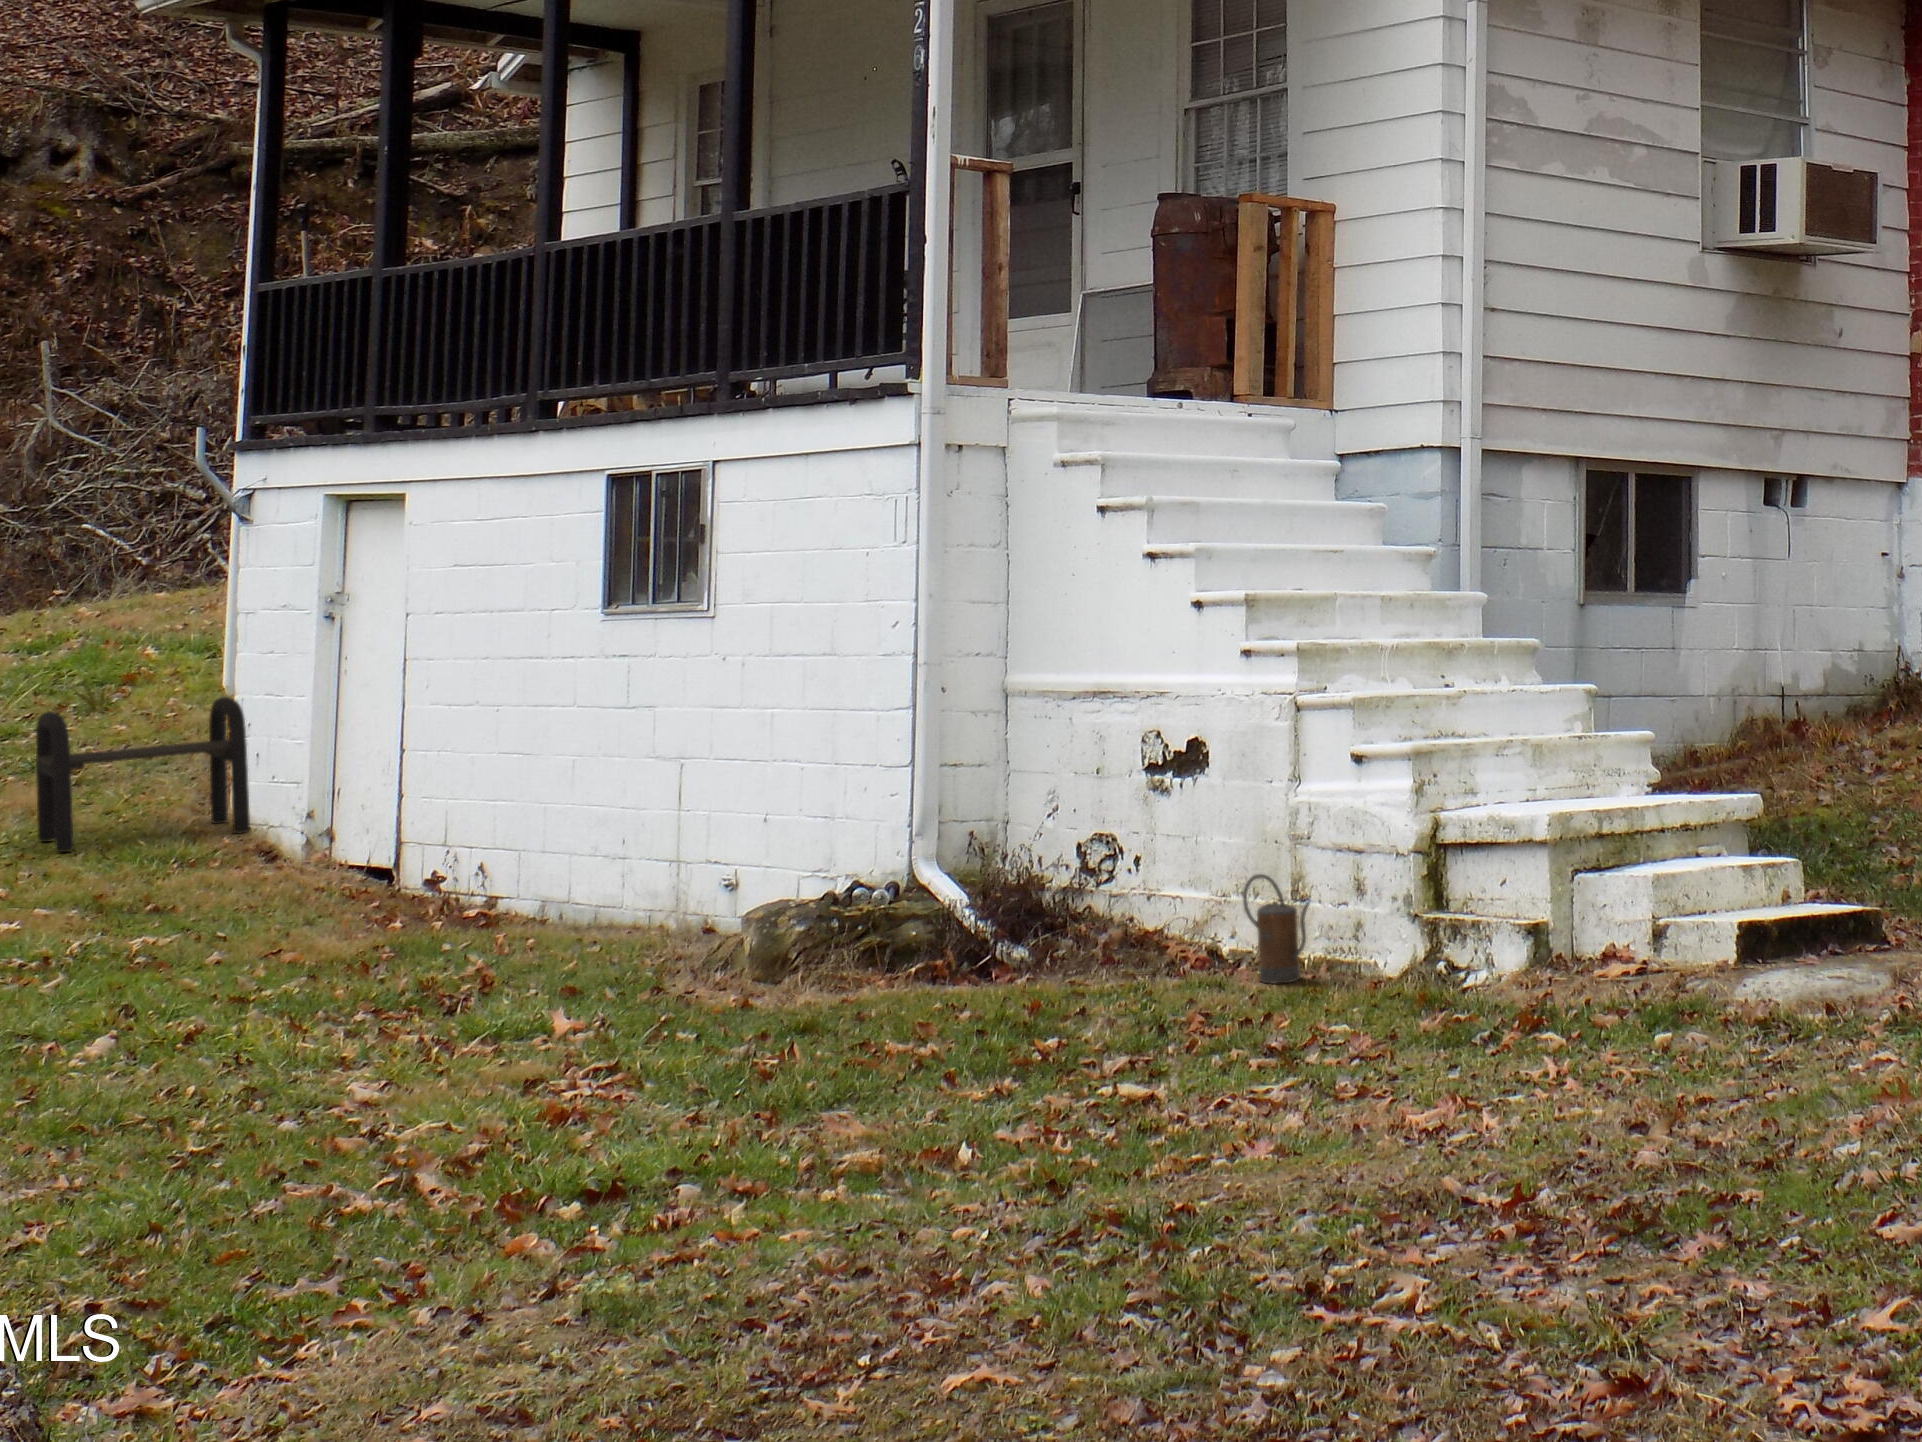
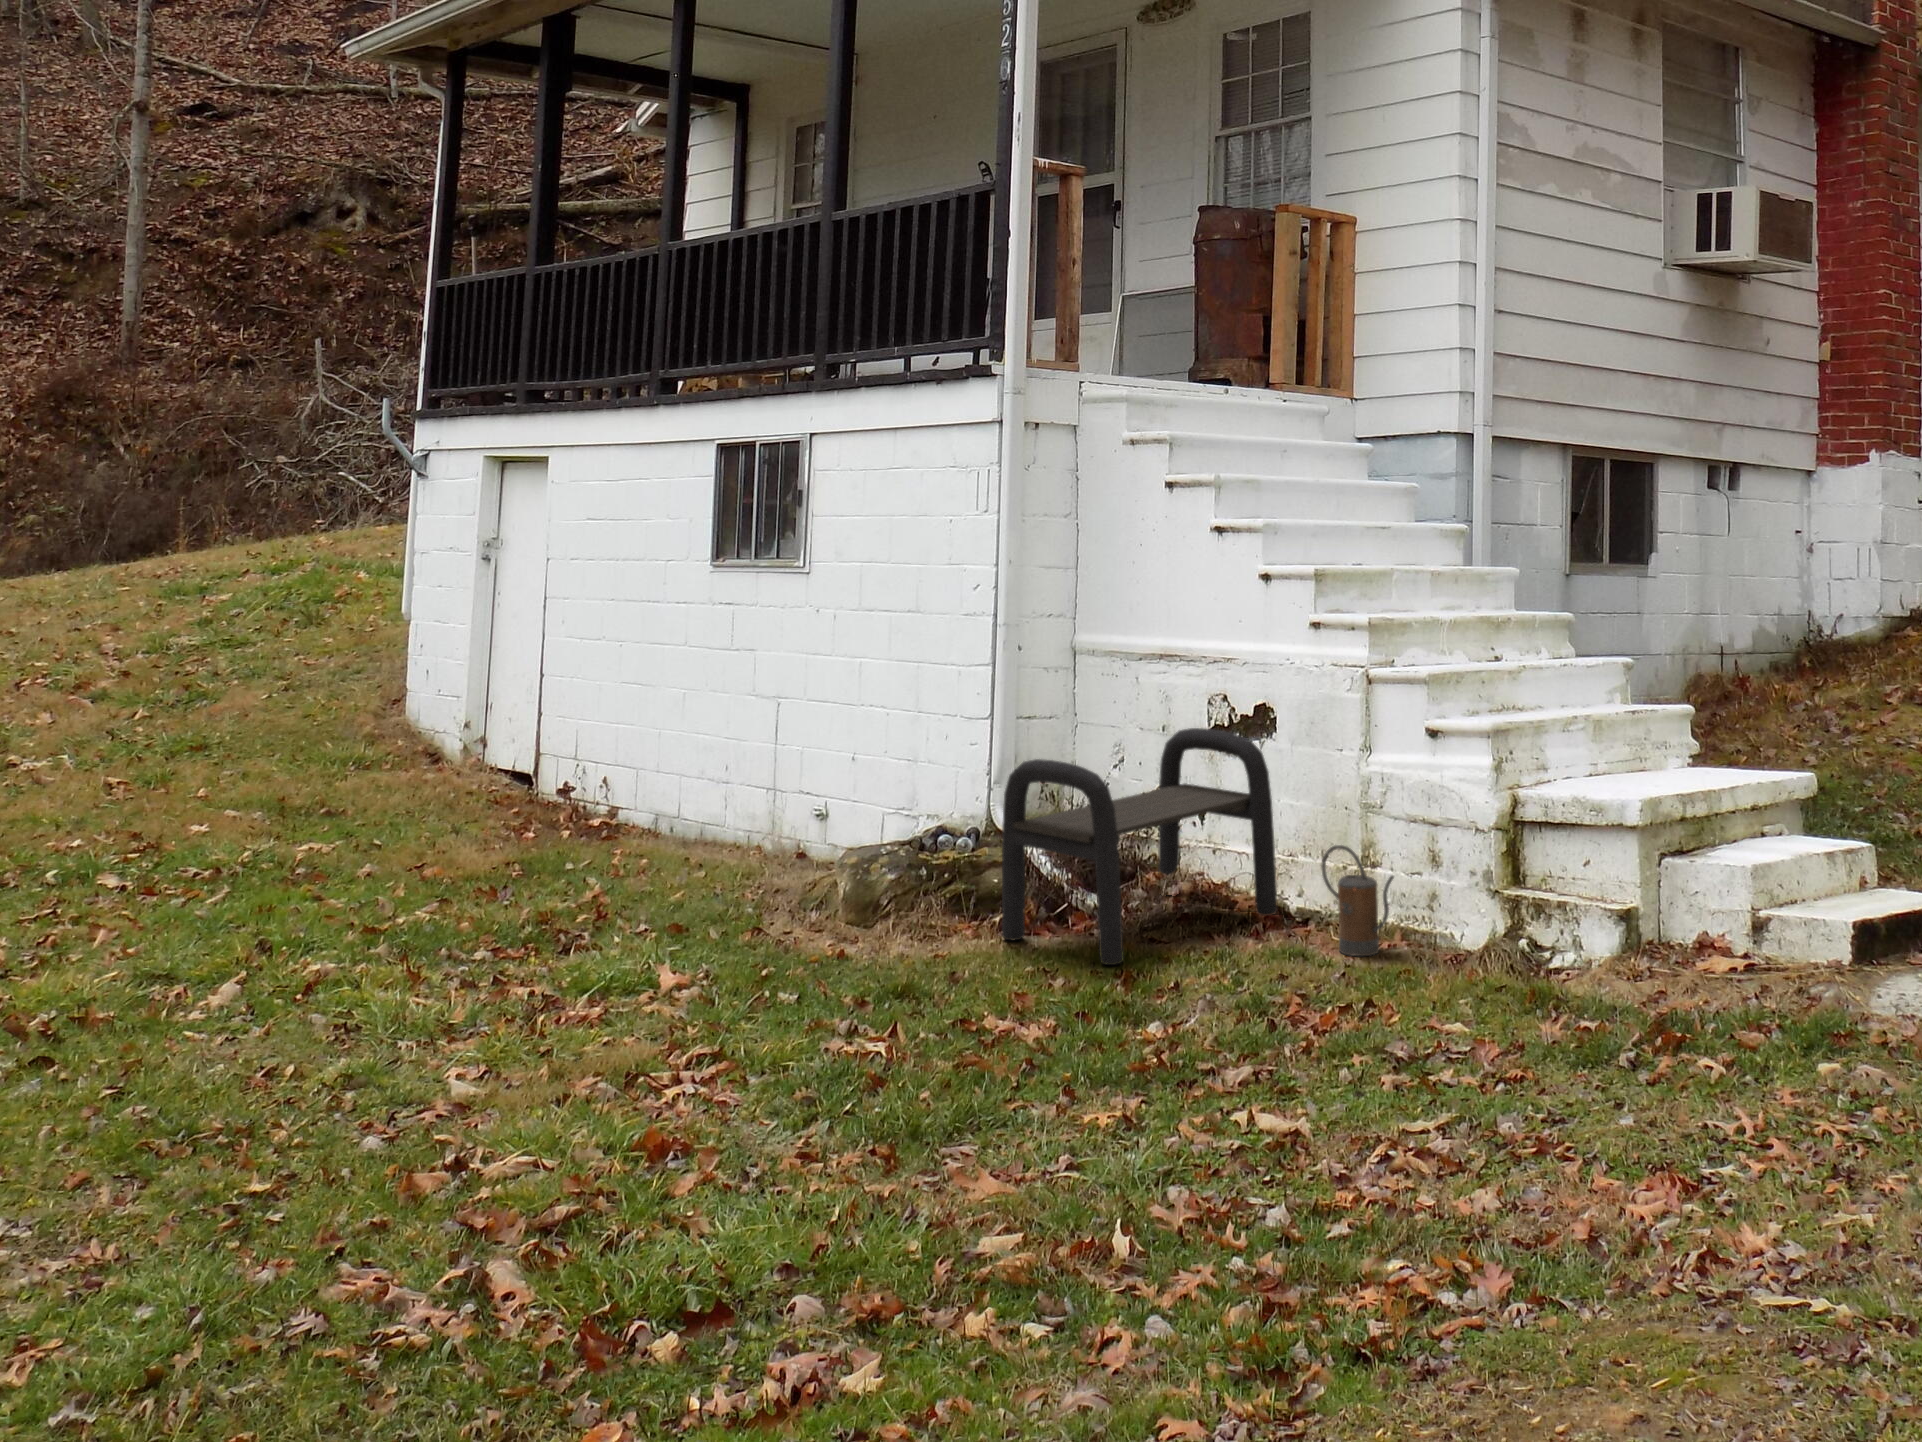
bench: present [36,697,250,852] -> present [1002,728,1278,965]

